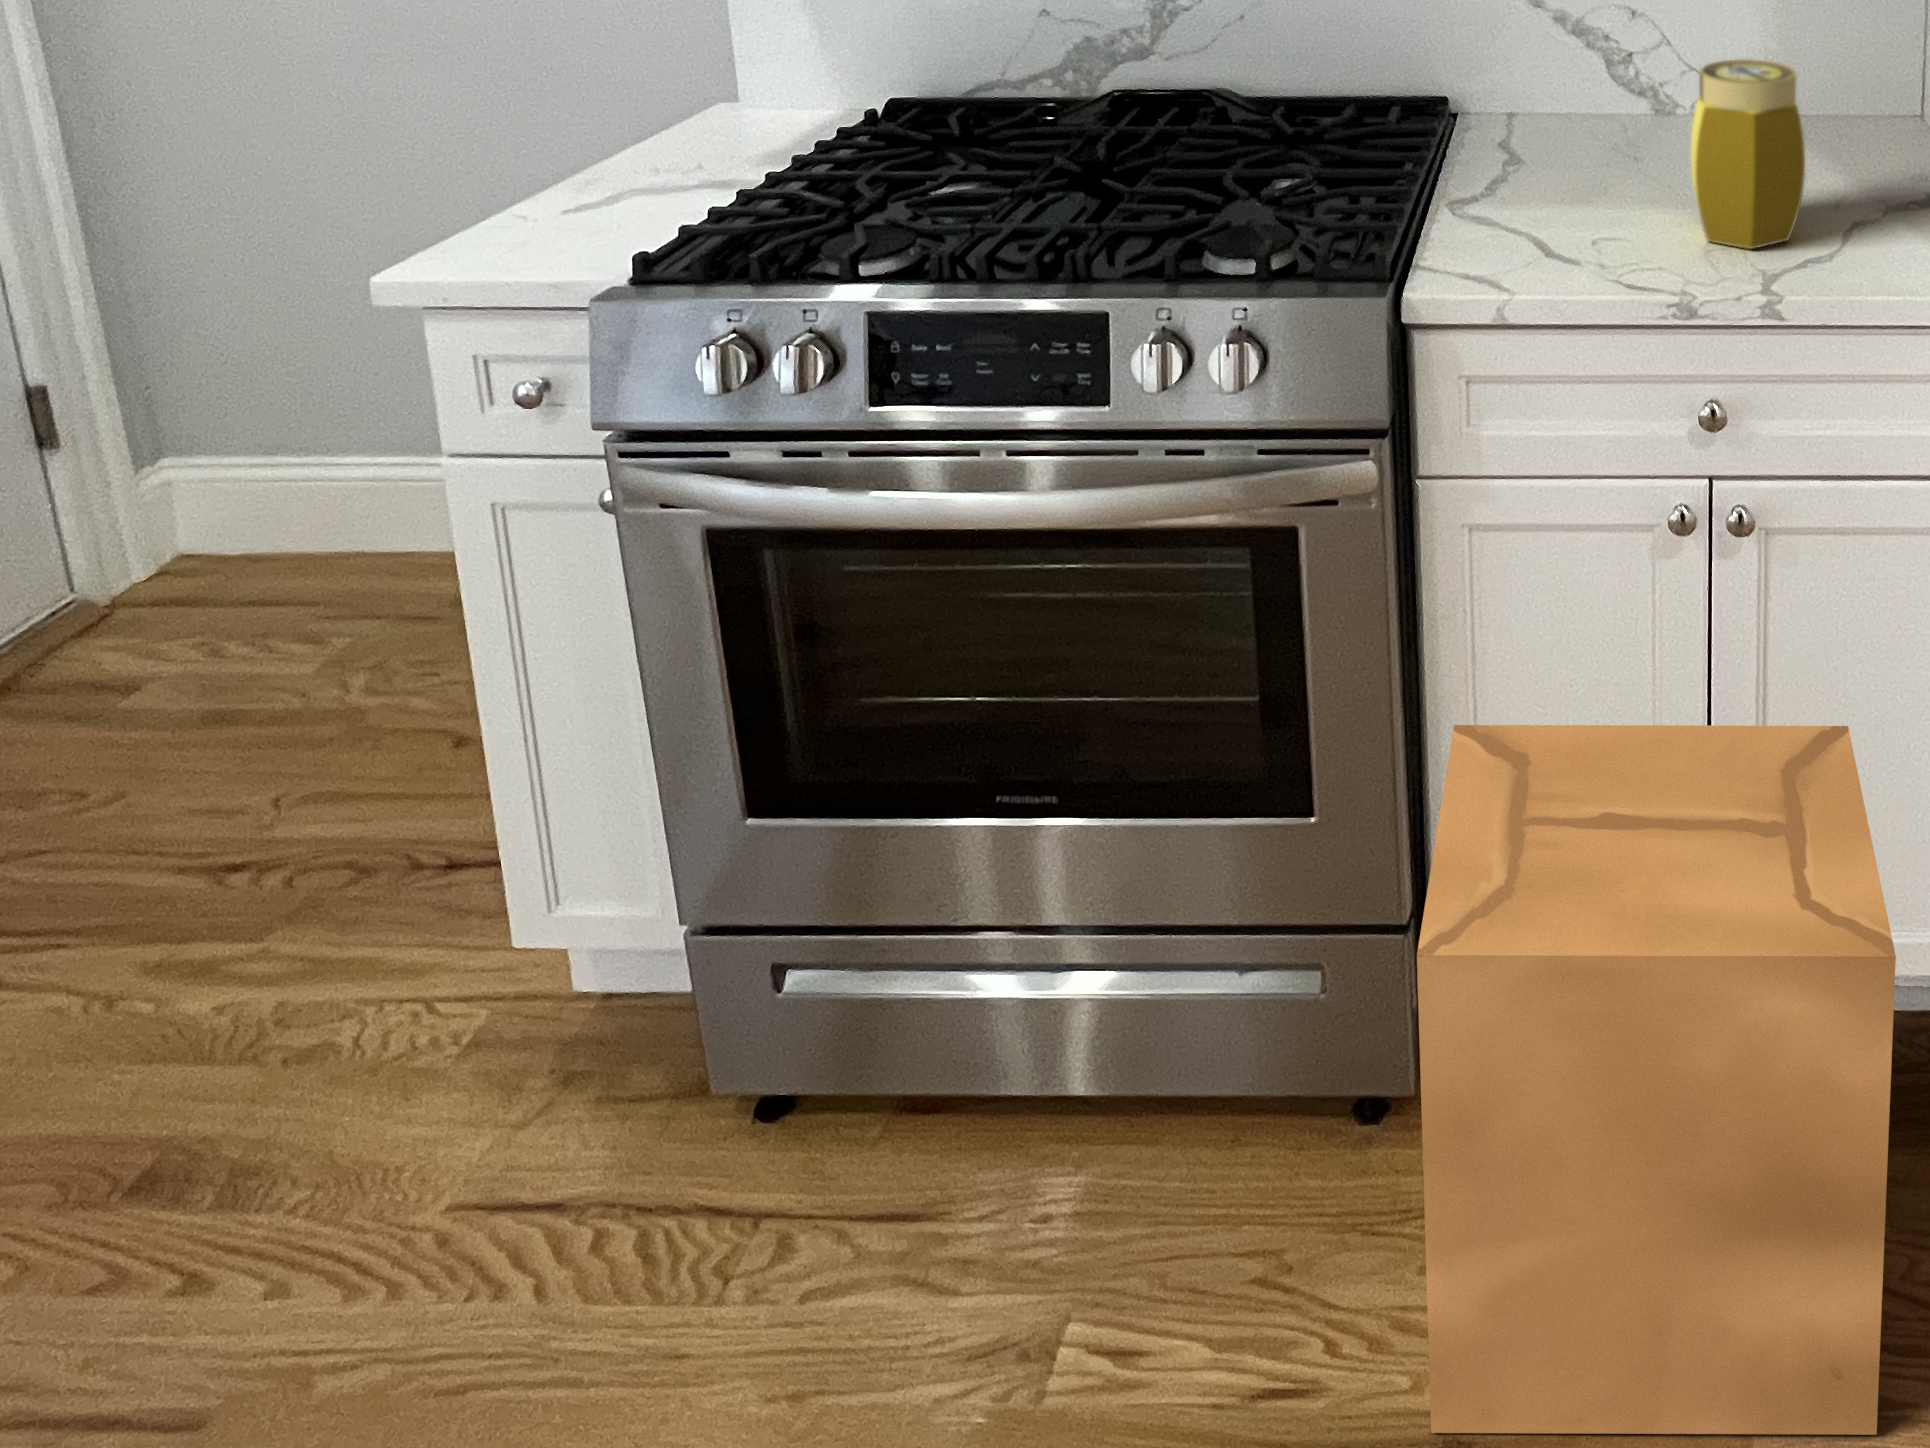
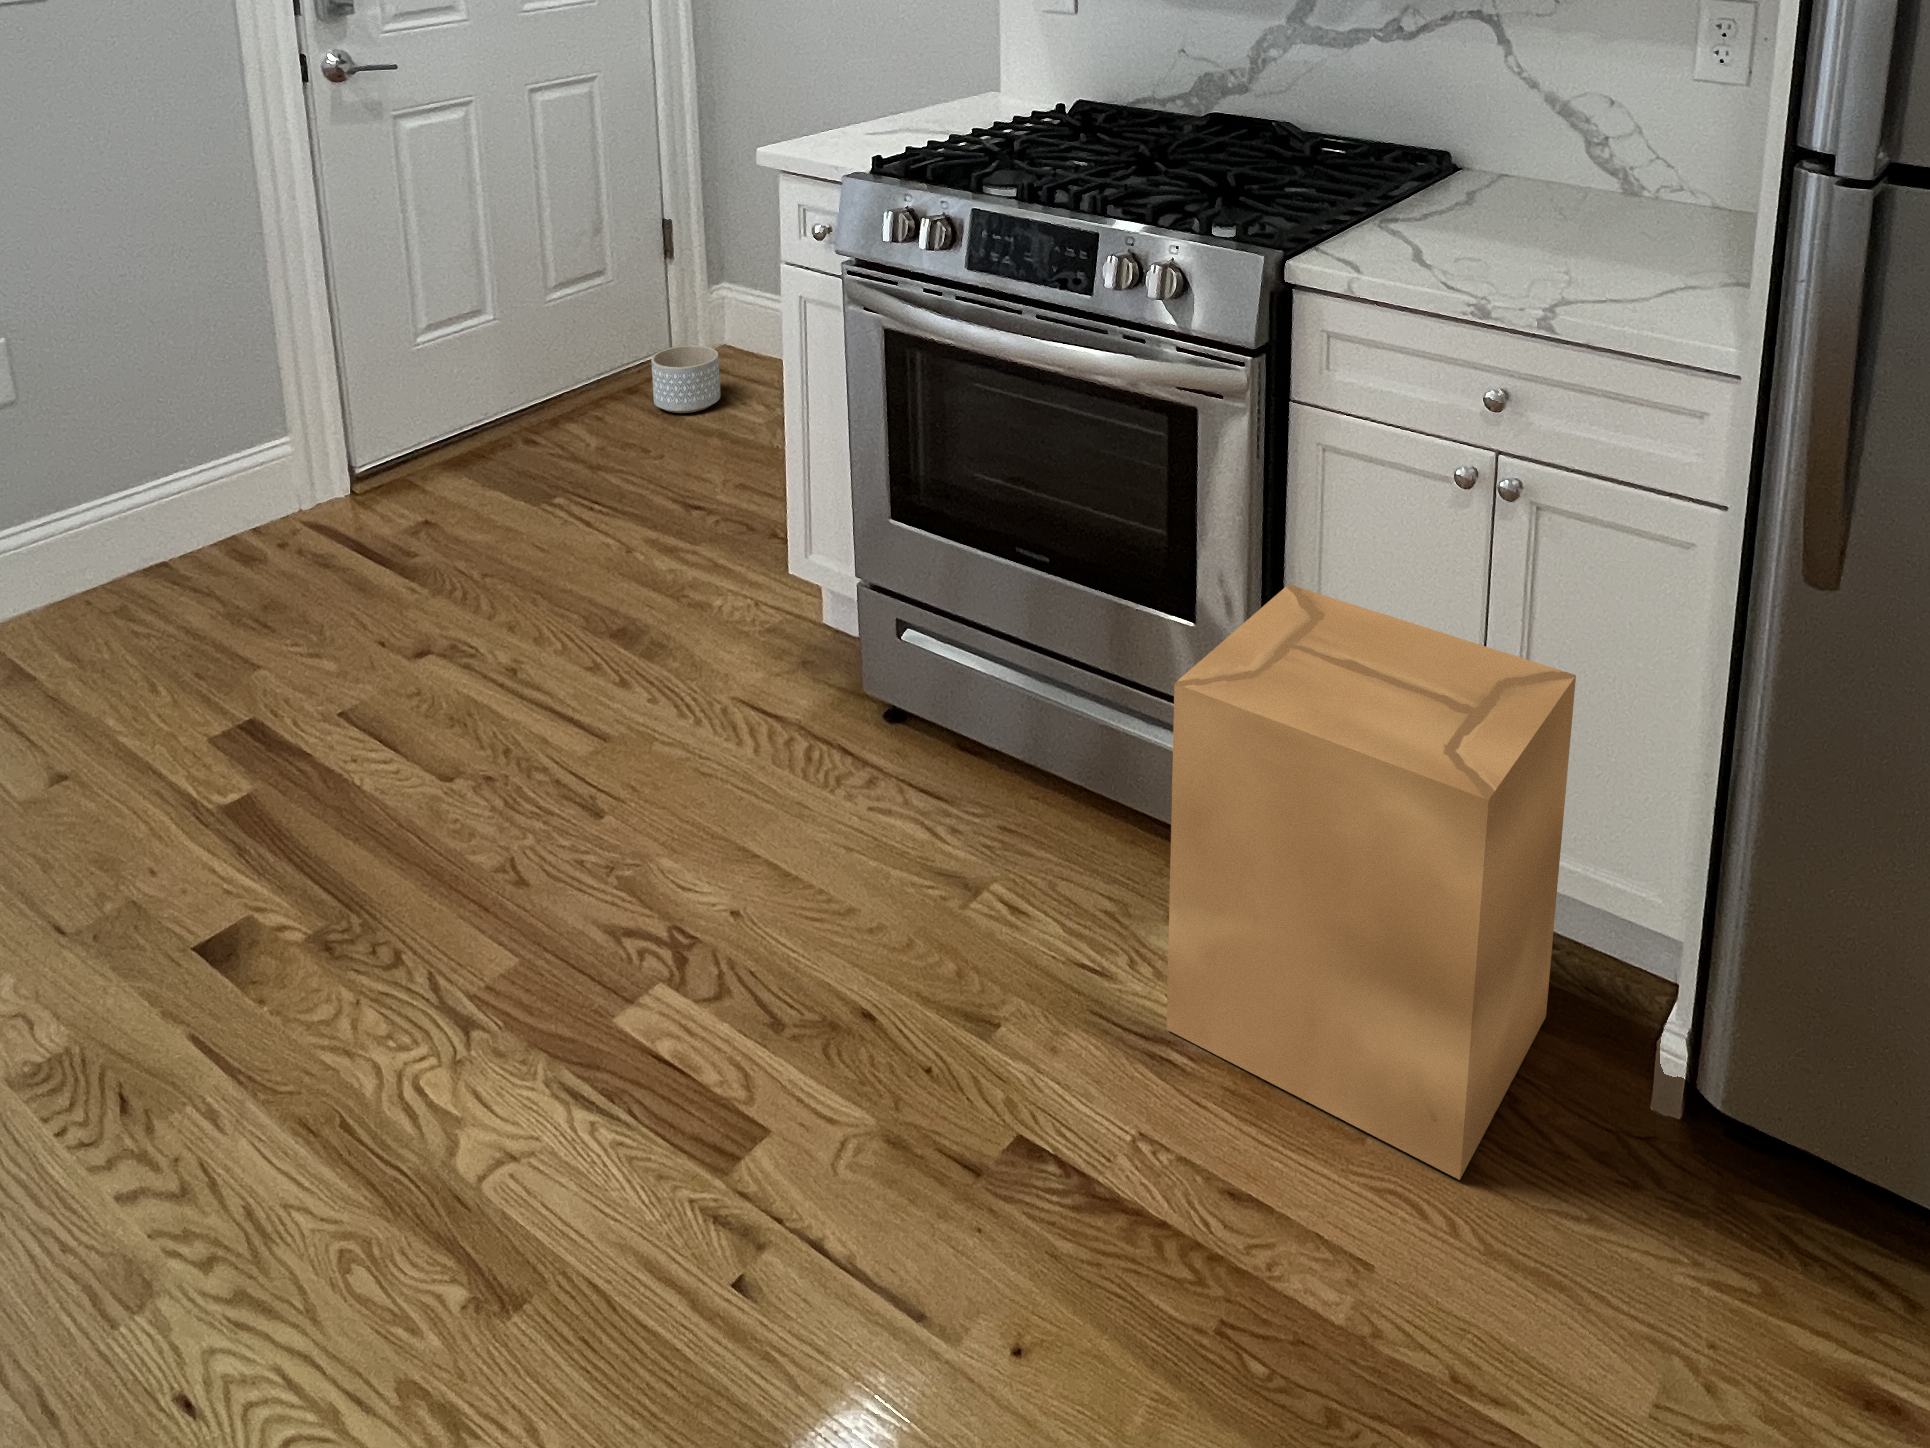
jar: present [1691,59,1805,249] -> none [1532,130,1635,282]
planter: none [50,579,209,711] -> present [651,345,720,413]

